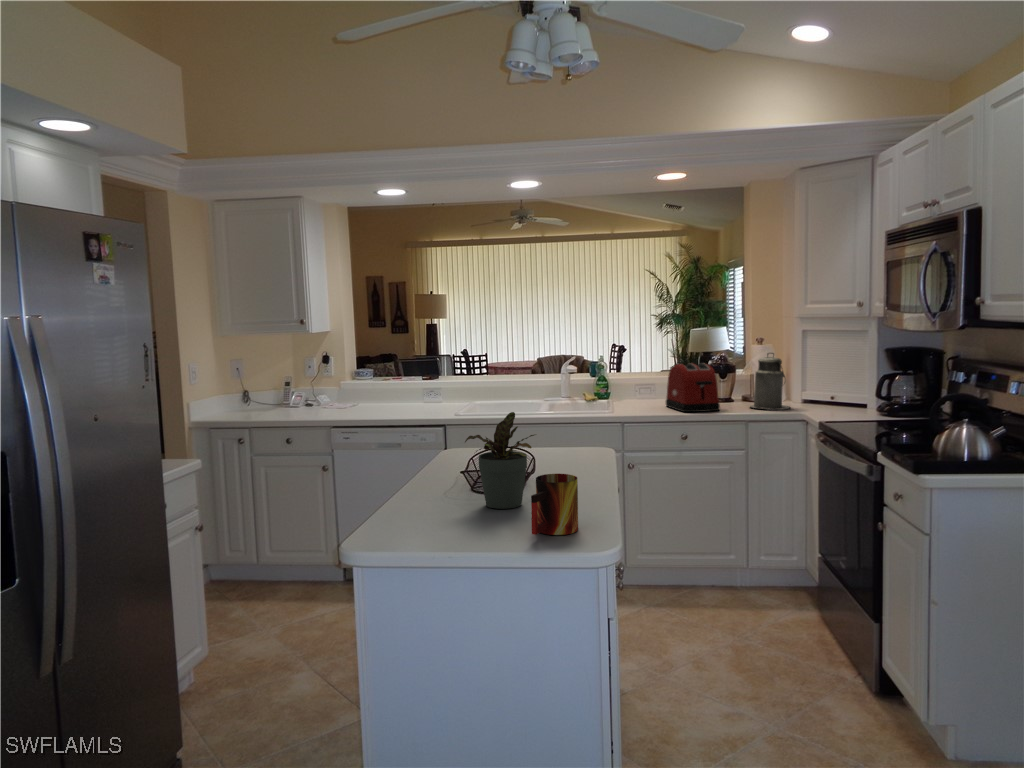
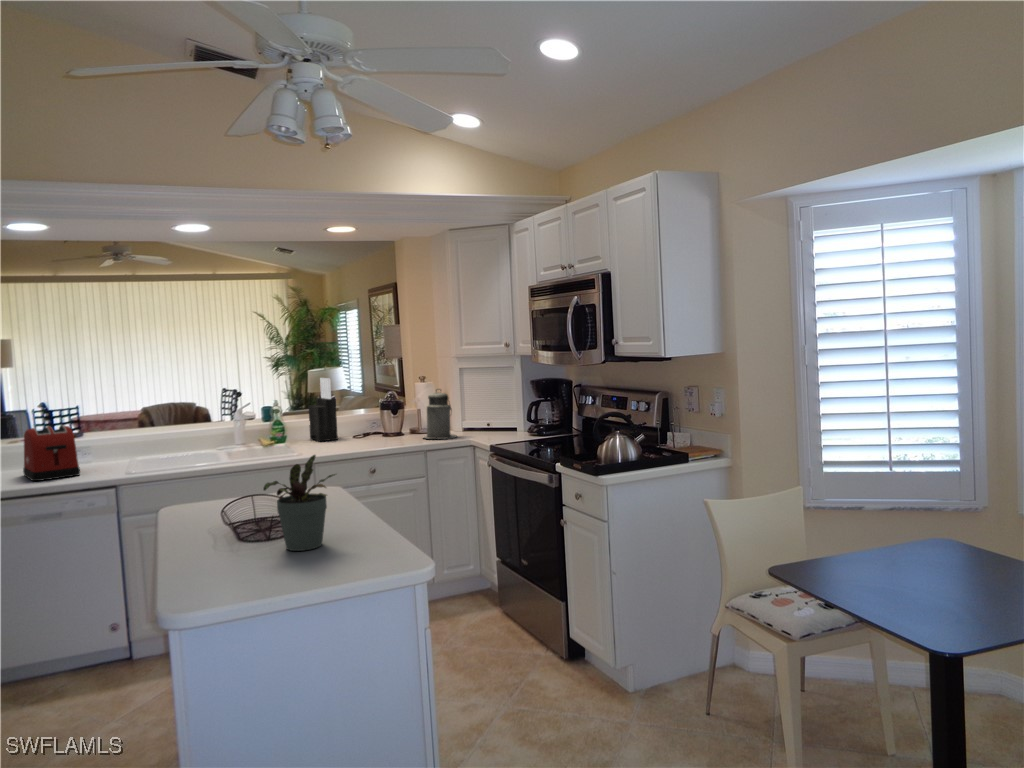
knife block: none [637,336,663,401] -> present [309,378,338,441]
toaster: present [666,363,720,412] -> present [23,425,80,481]
mug: present [531,474,578,535] -> none [361,505,402,563]

